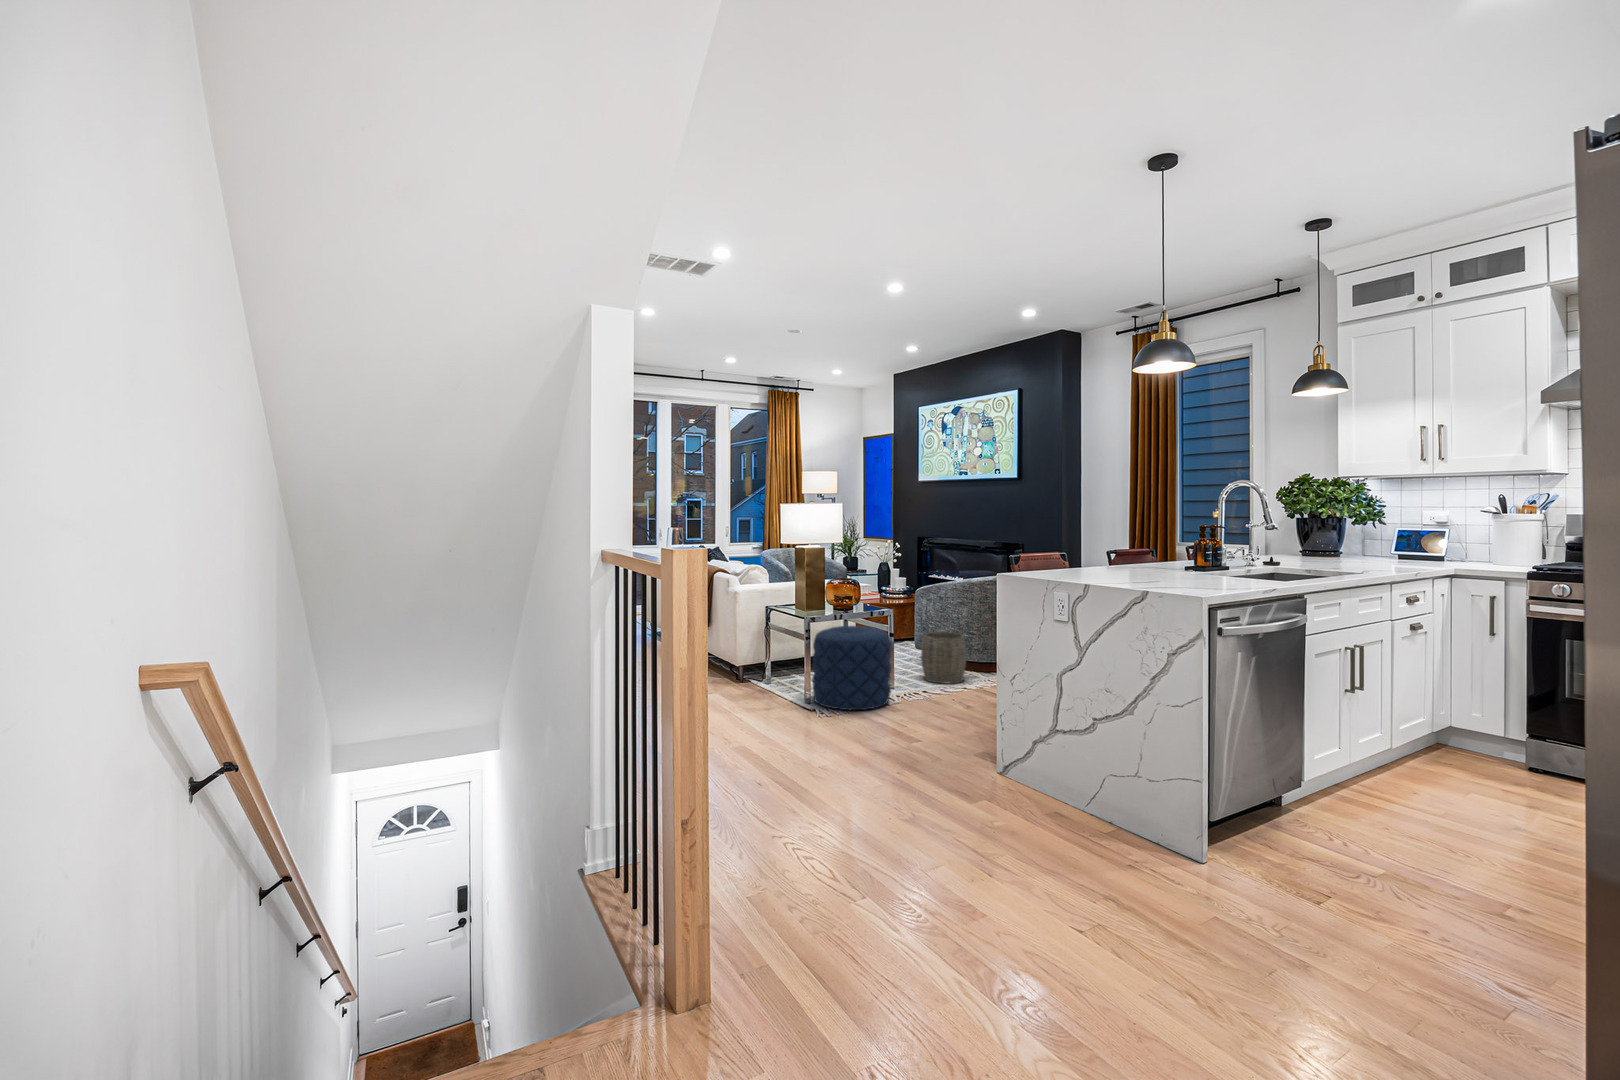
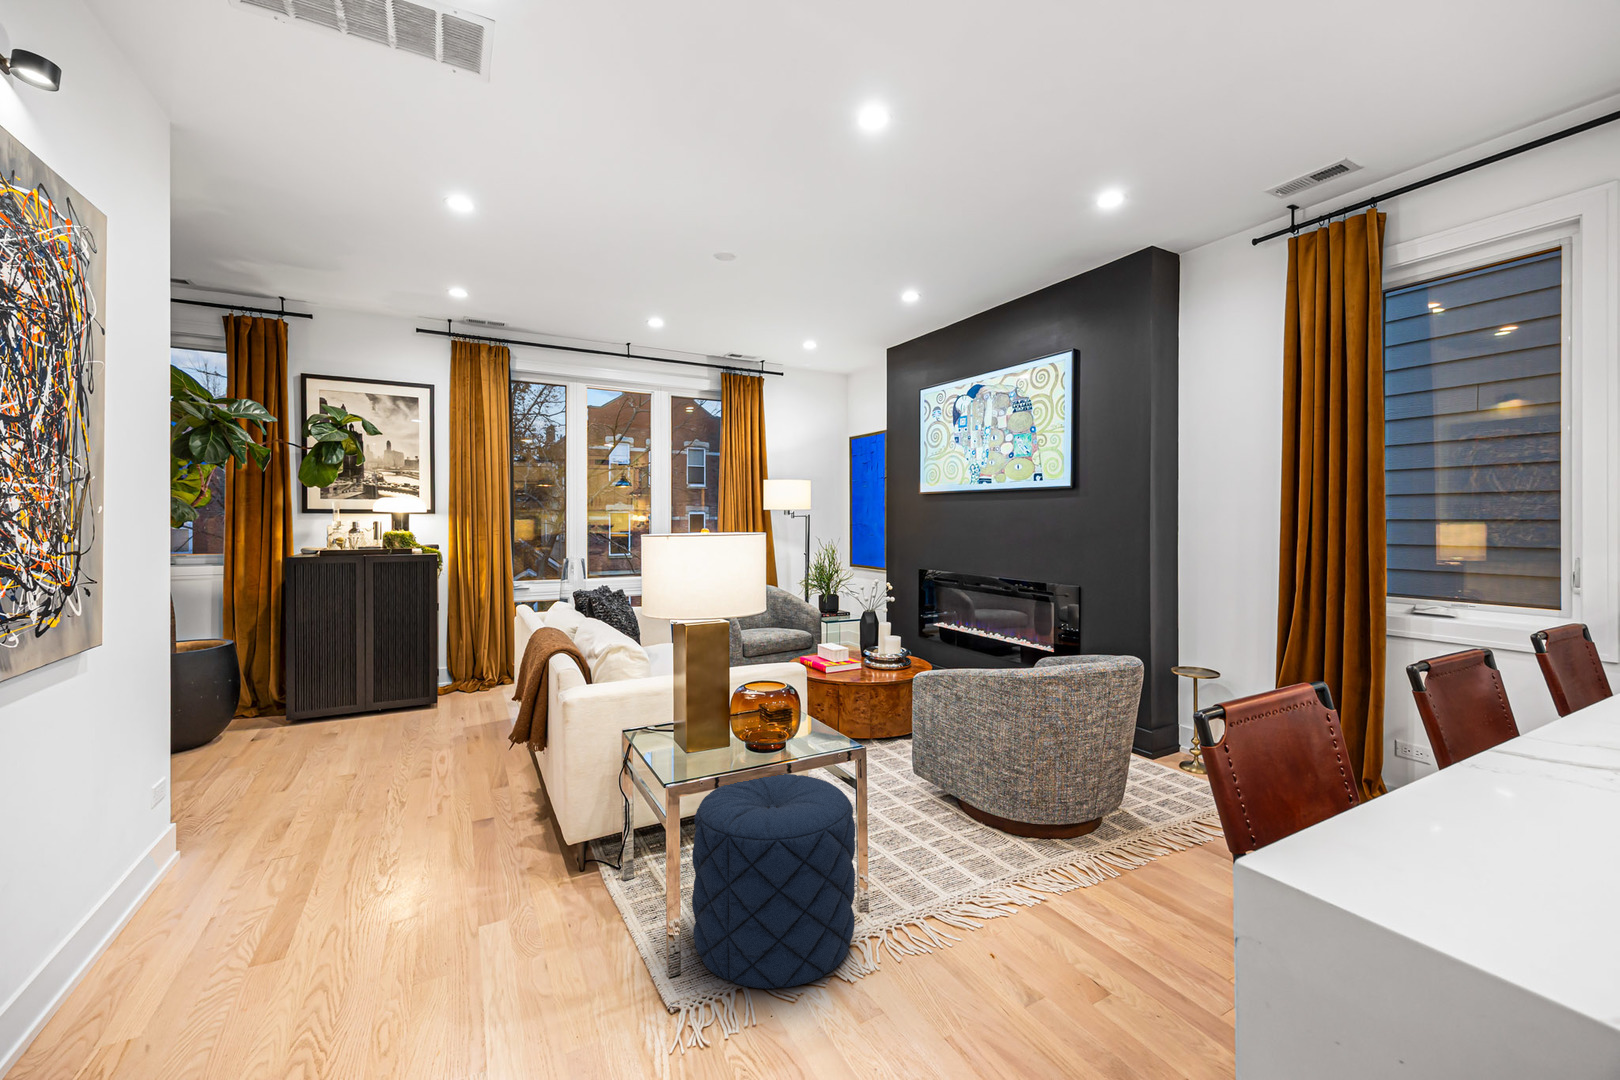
woven basket: present [921,632,966,683] -> none [921,760,1005,869]

